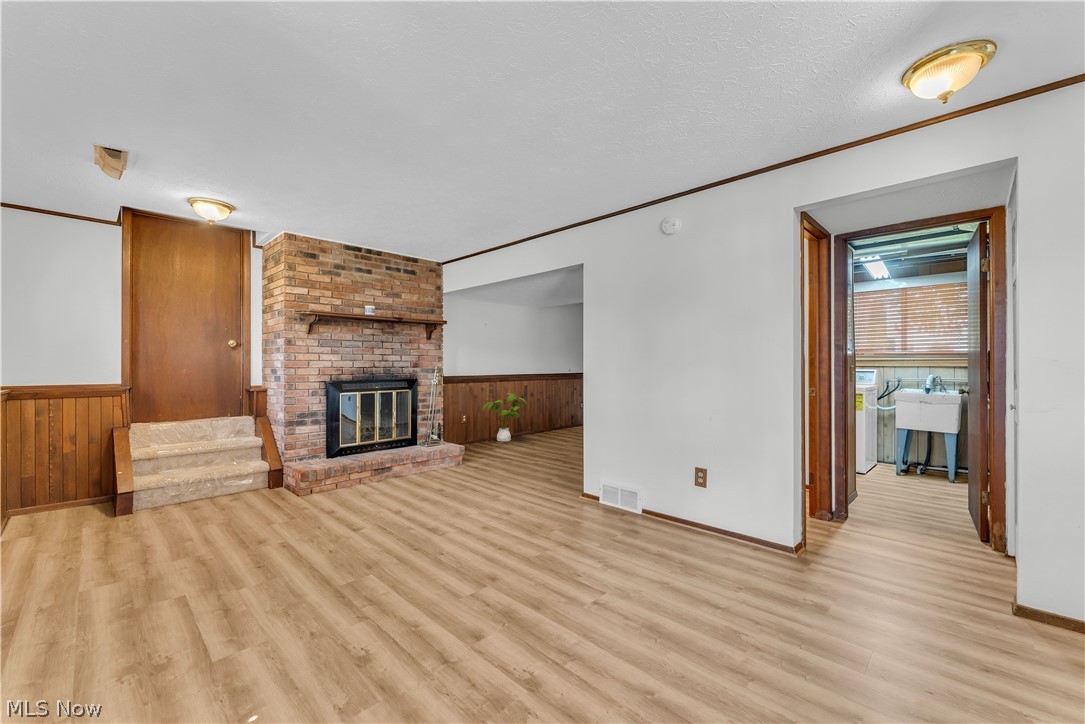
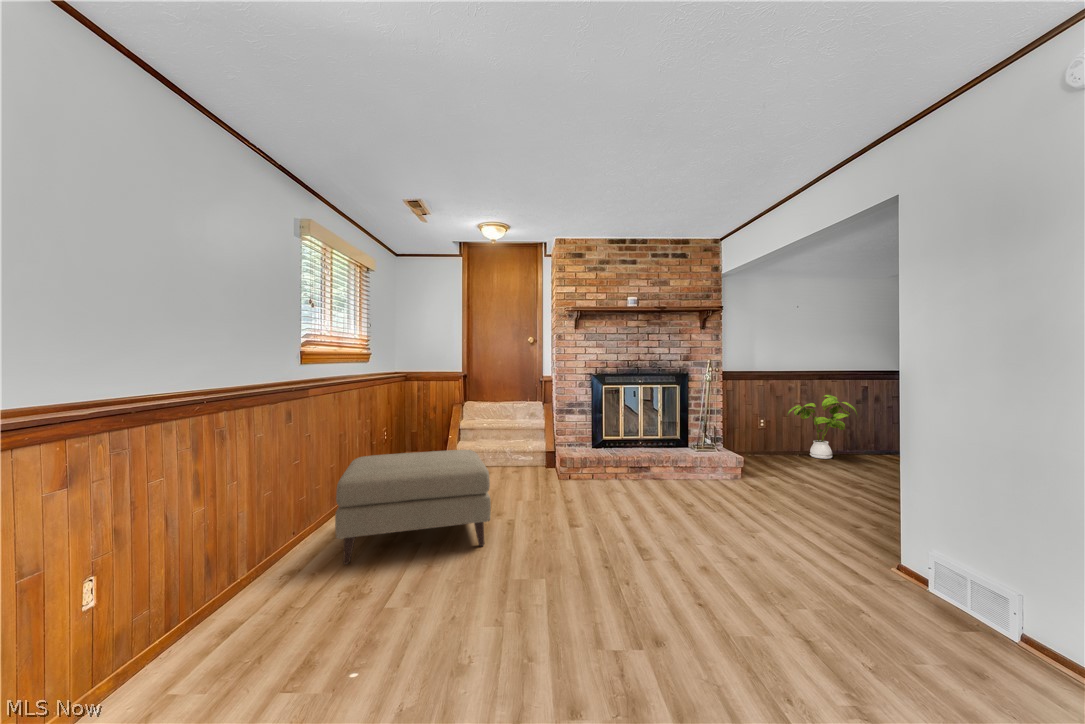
ottoman: none [42,475,291,639] -> present [335,450,491,564]

